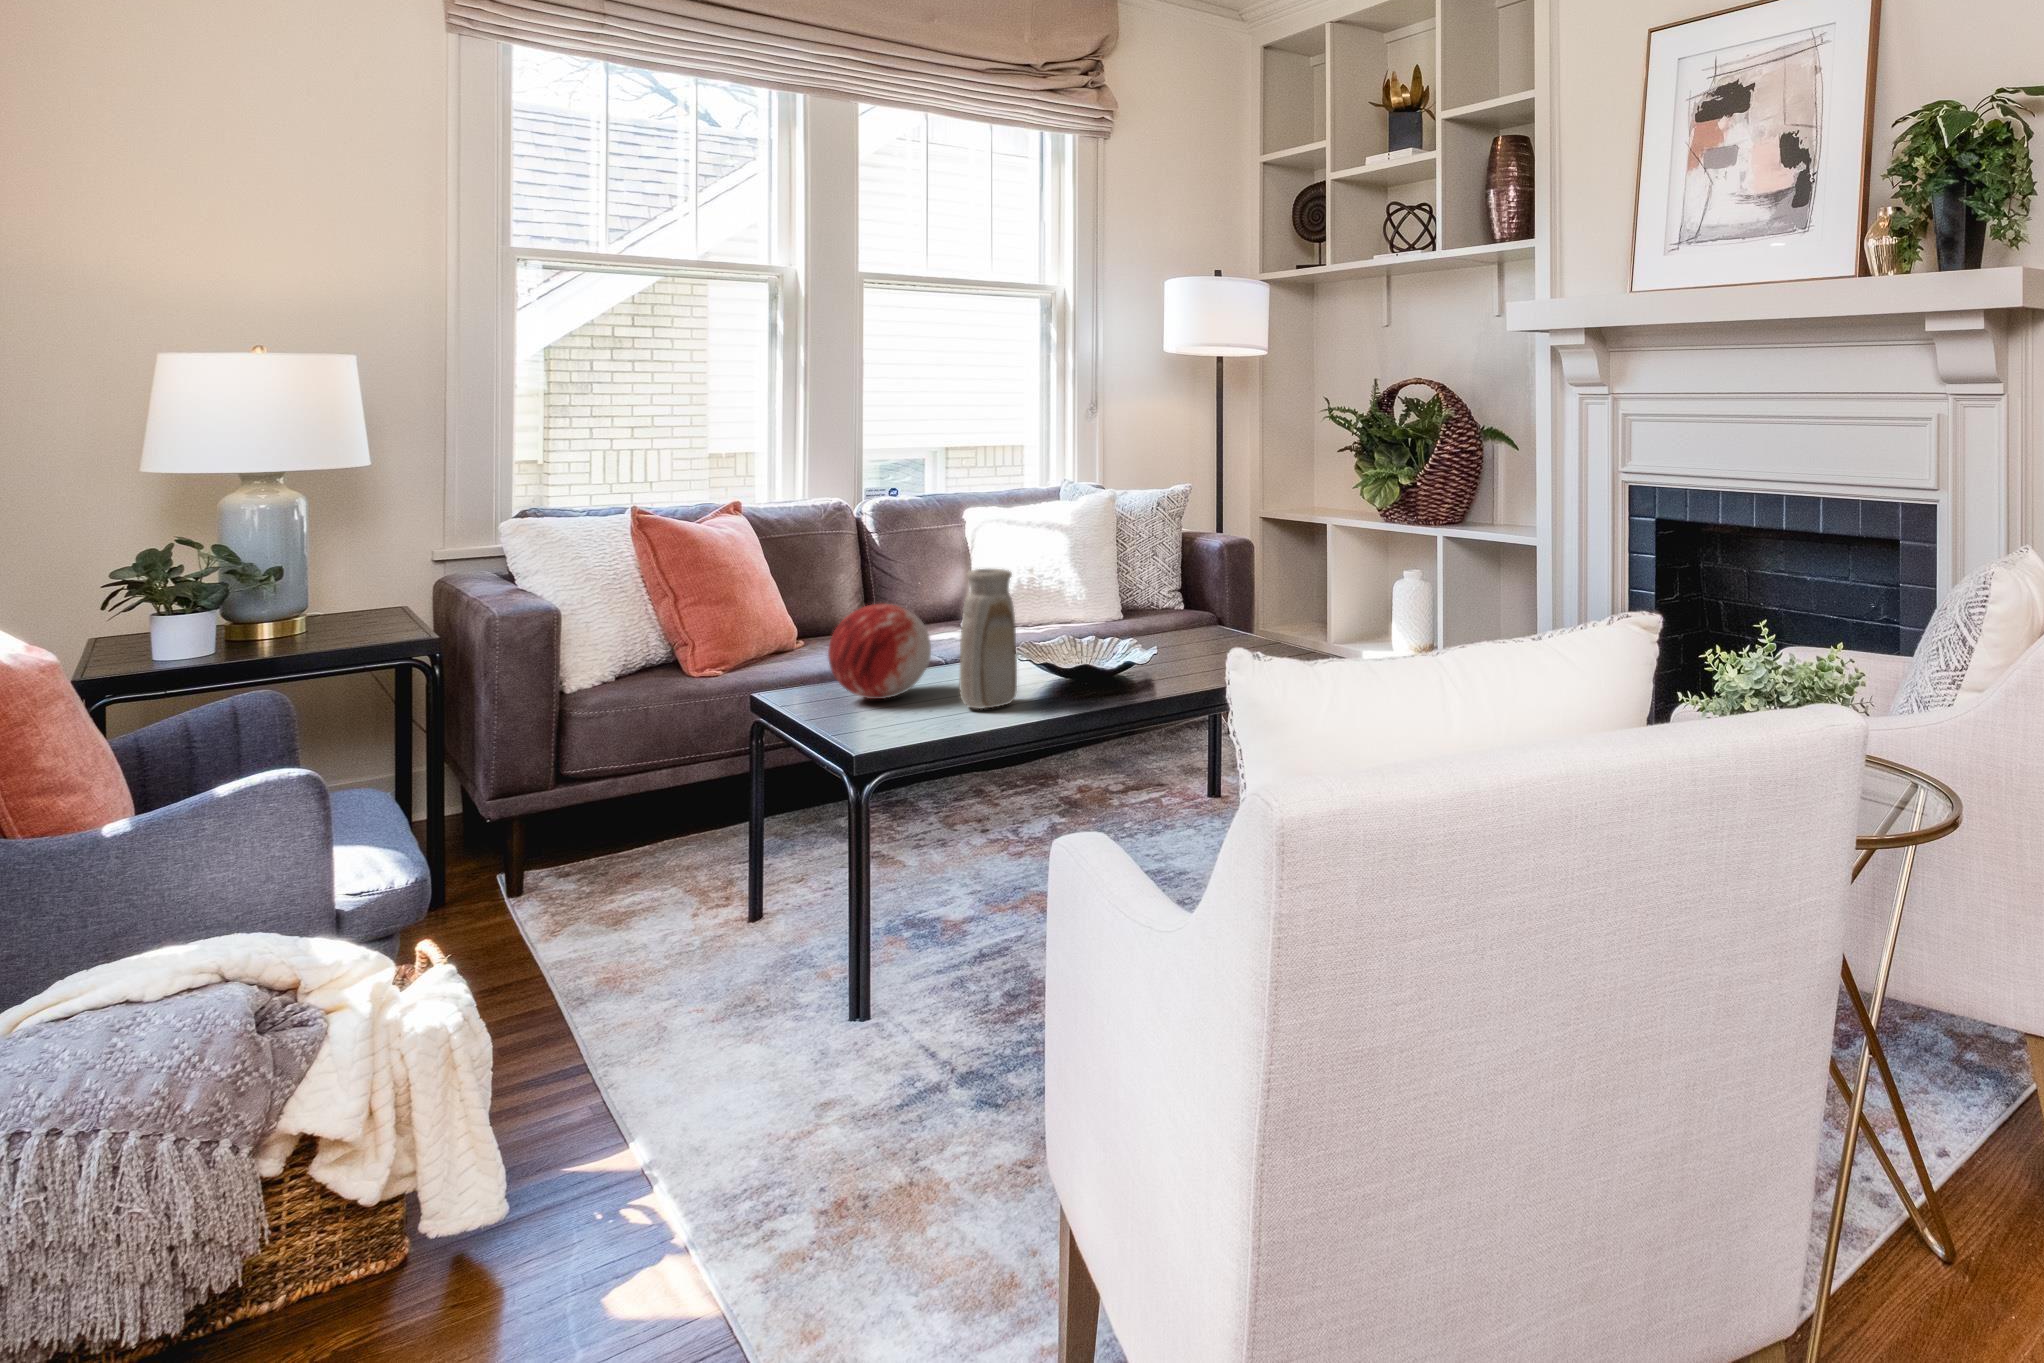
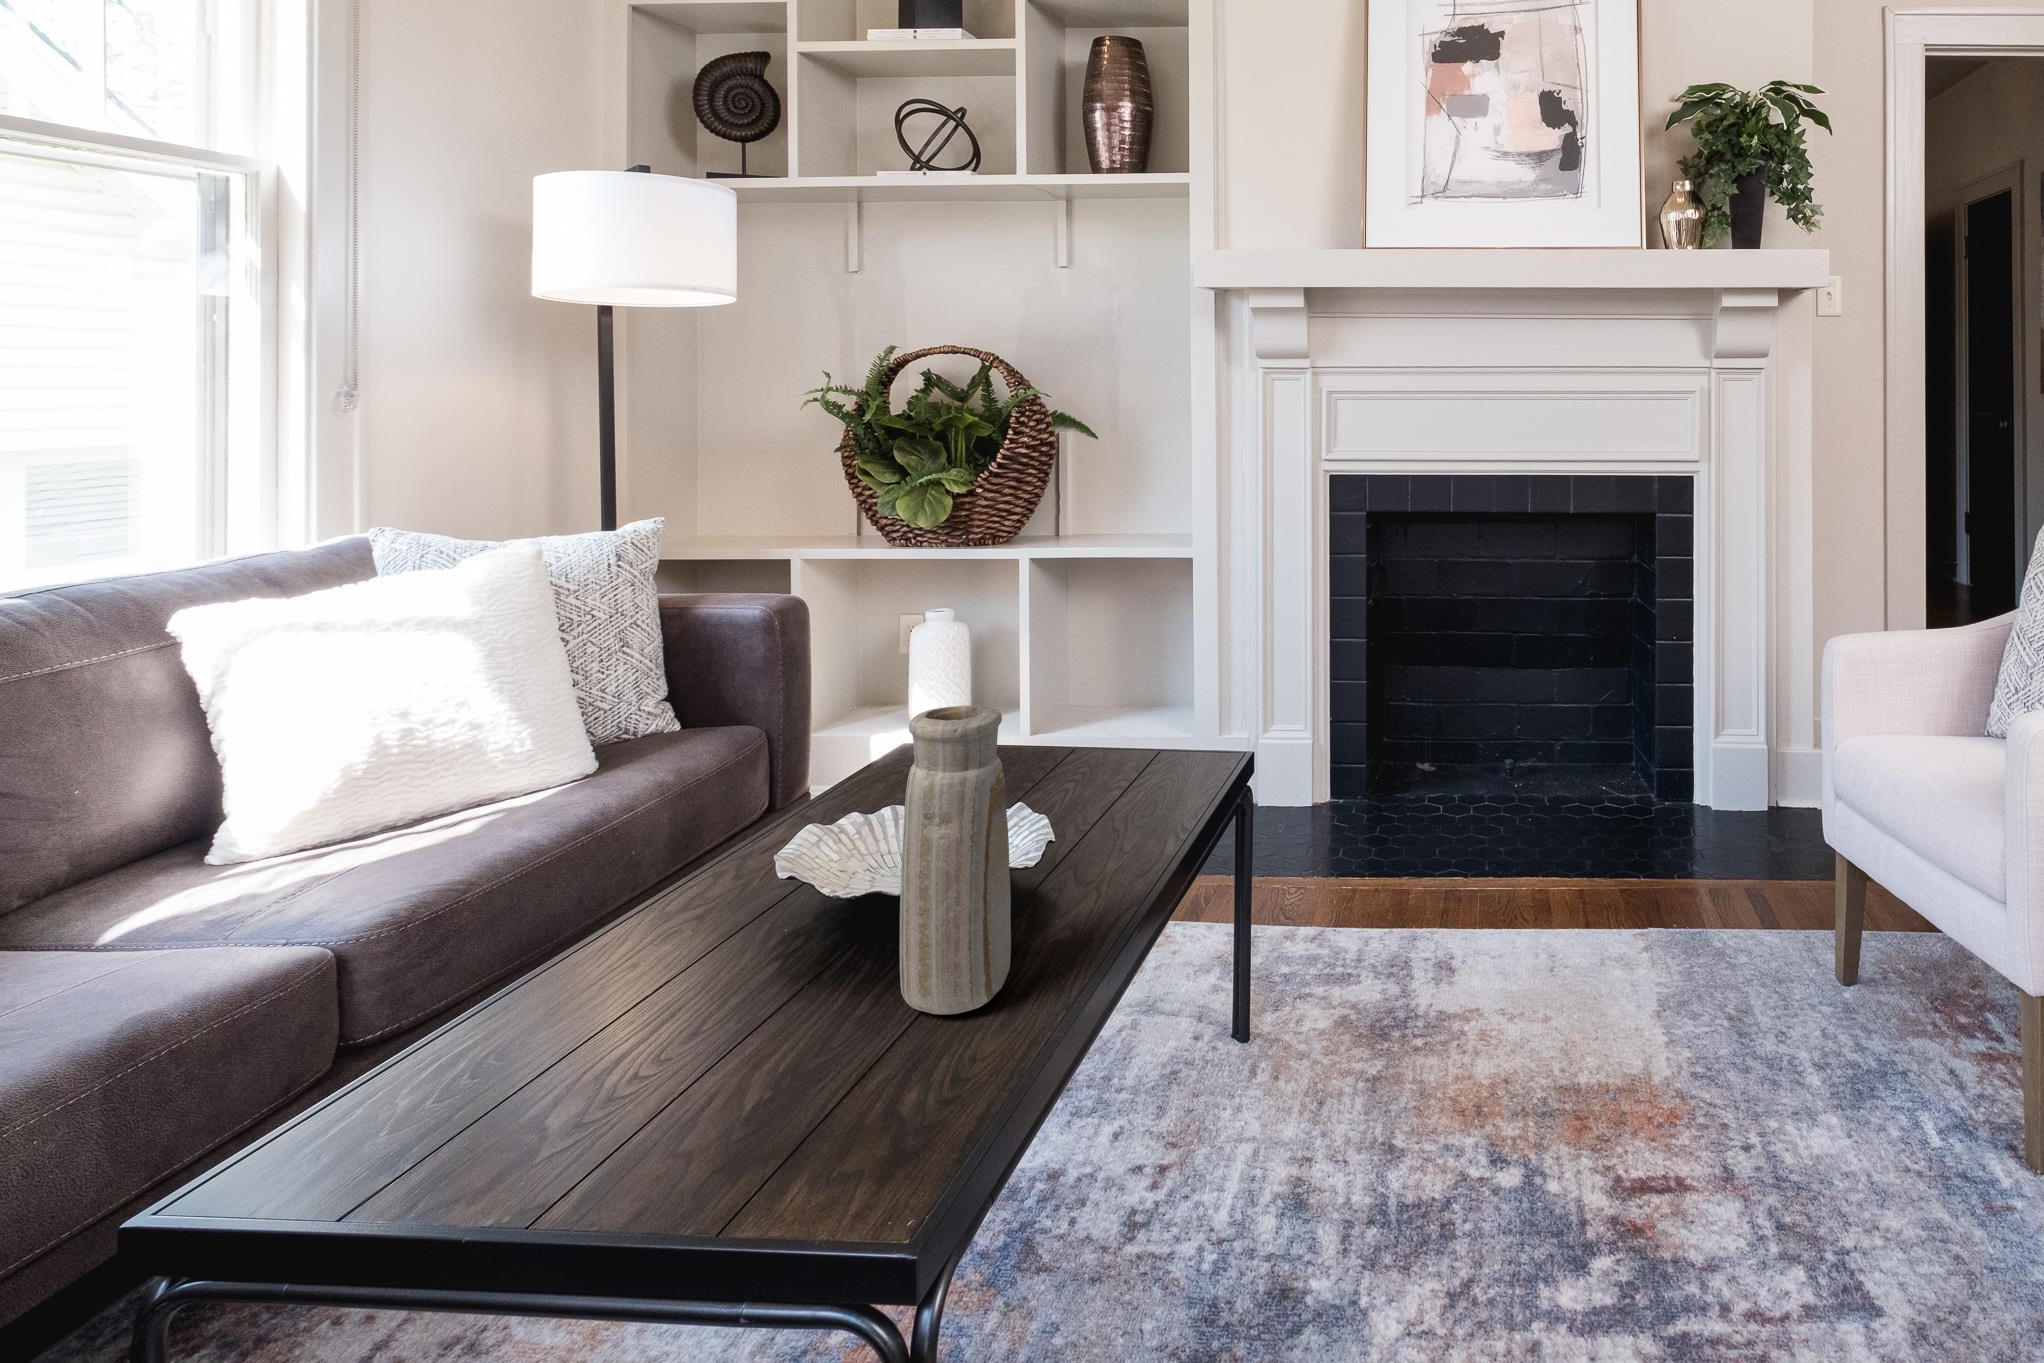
decorative orb: present [828,604,931,699] -> none [491,836,761,1084]

